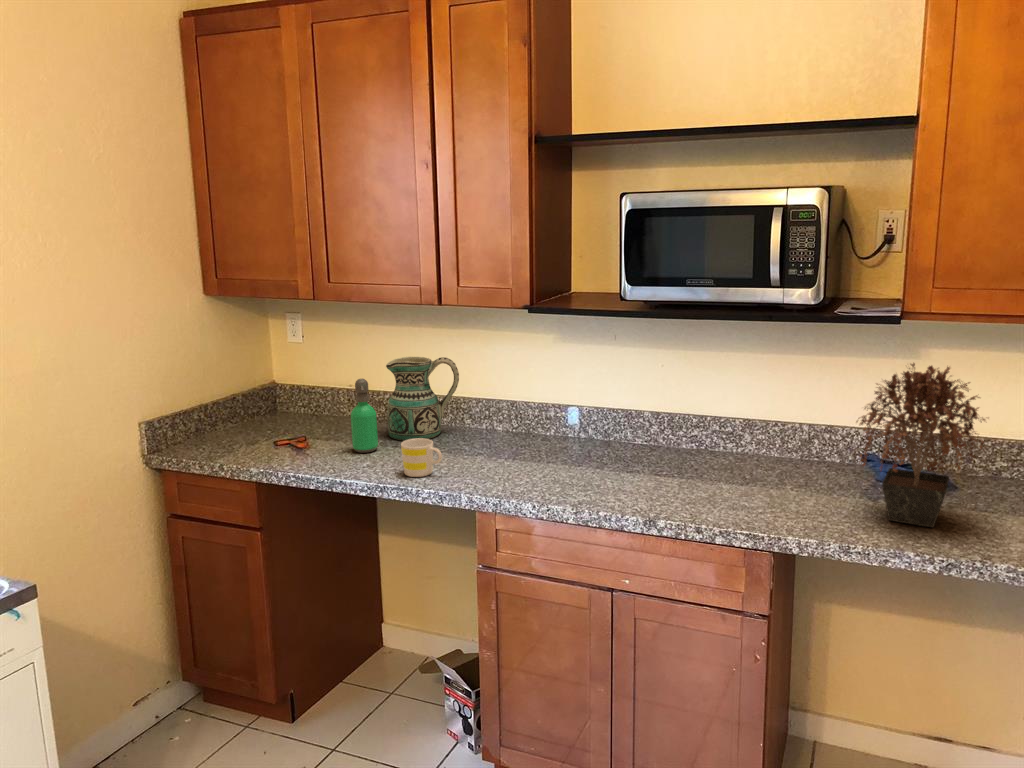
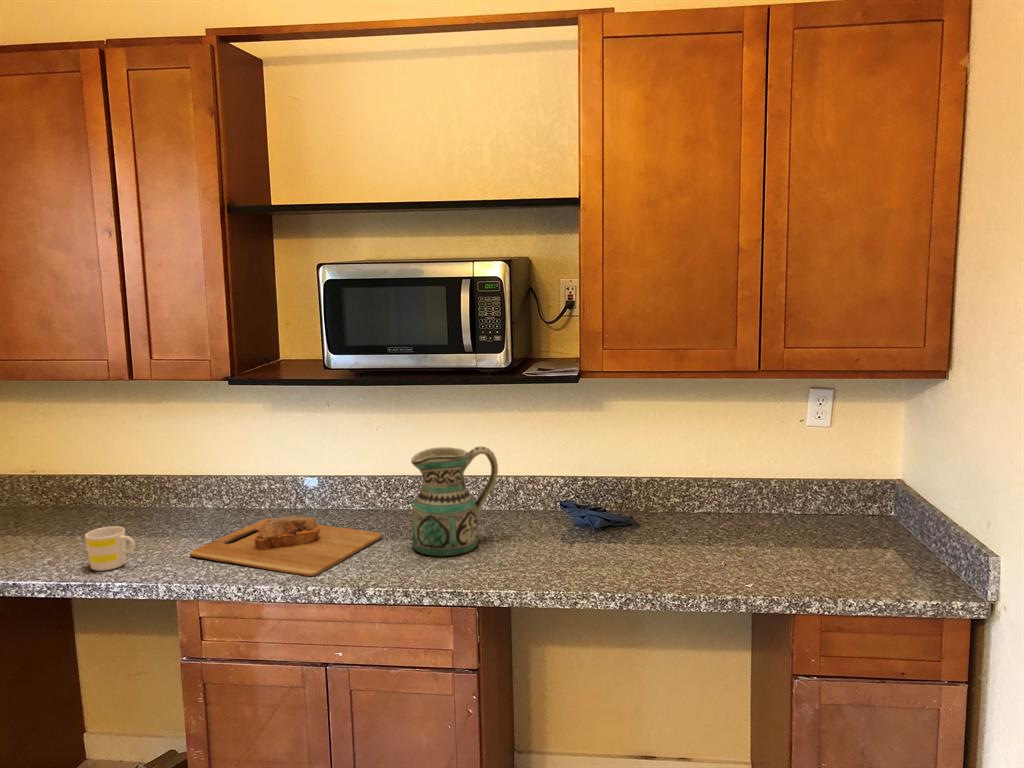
ceramic pitcher: present [386,357,459,440] -> present [411,447,498,556]
potted plant: present [856,363,986,527] -> none [544,417,653,566]
soap dispenser: present [351,379,378,453] -> none [25,464,62,548]
cutting board: none [487,445,666,503] -> present [190,516,382,576]

